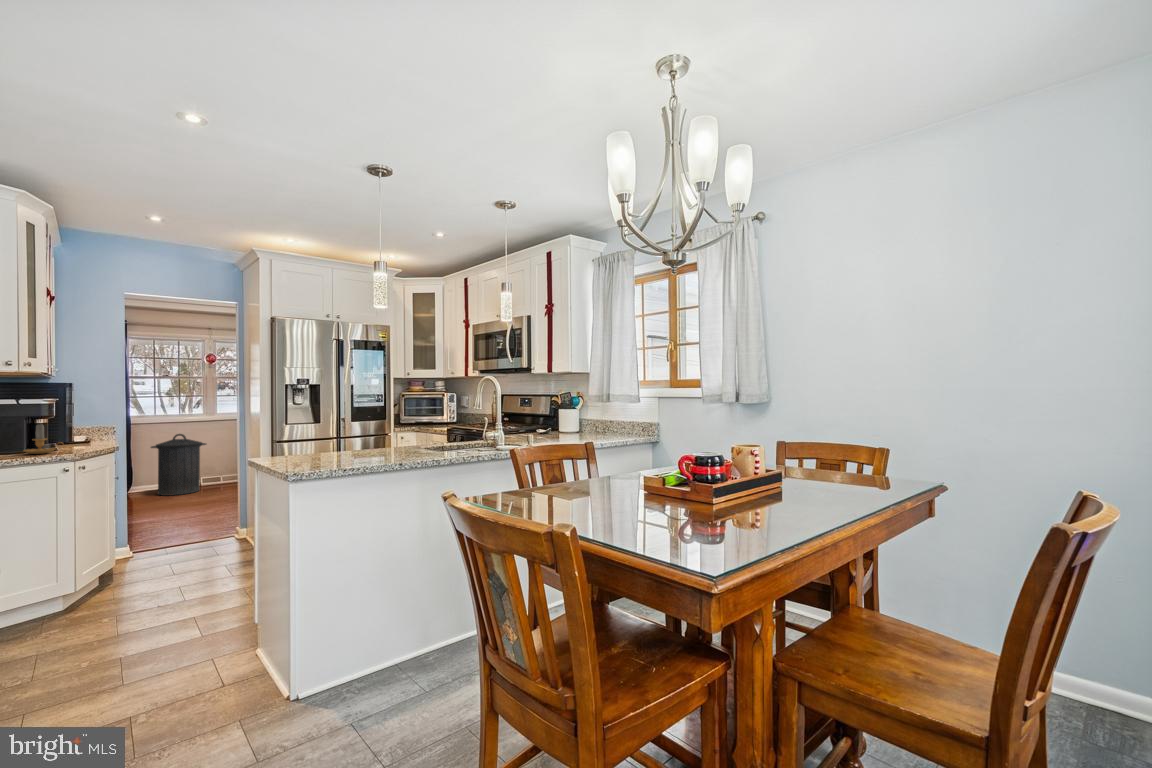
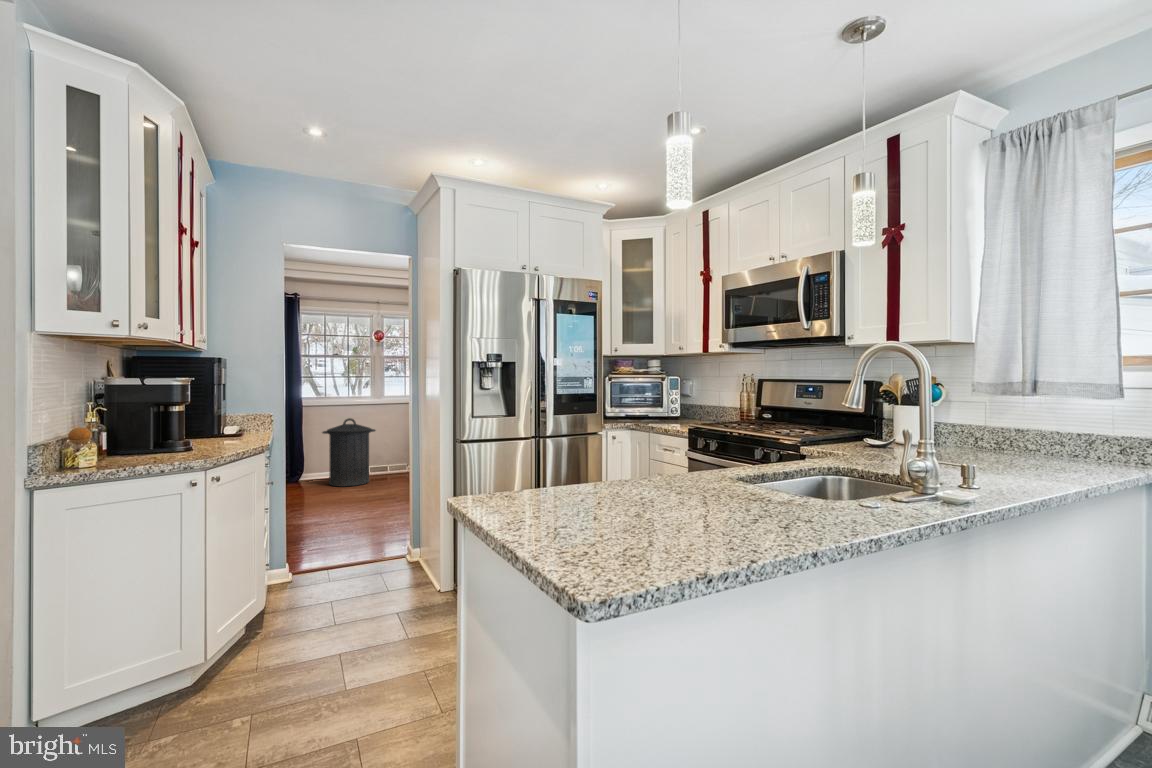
candle: present [24,425,55,454] -> none [144,412,196,458]

